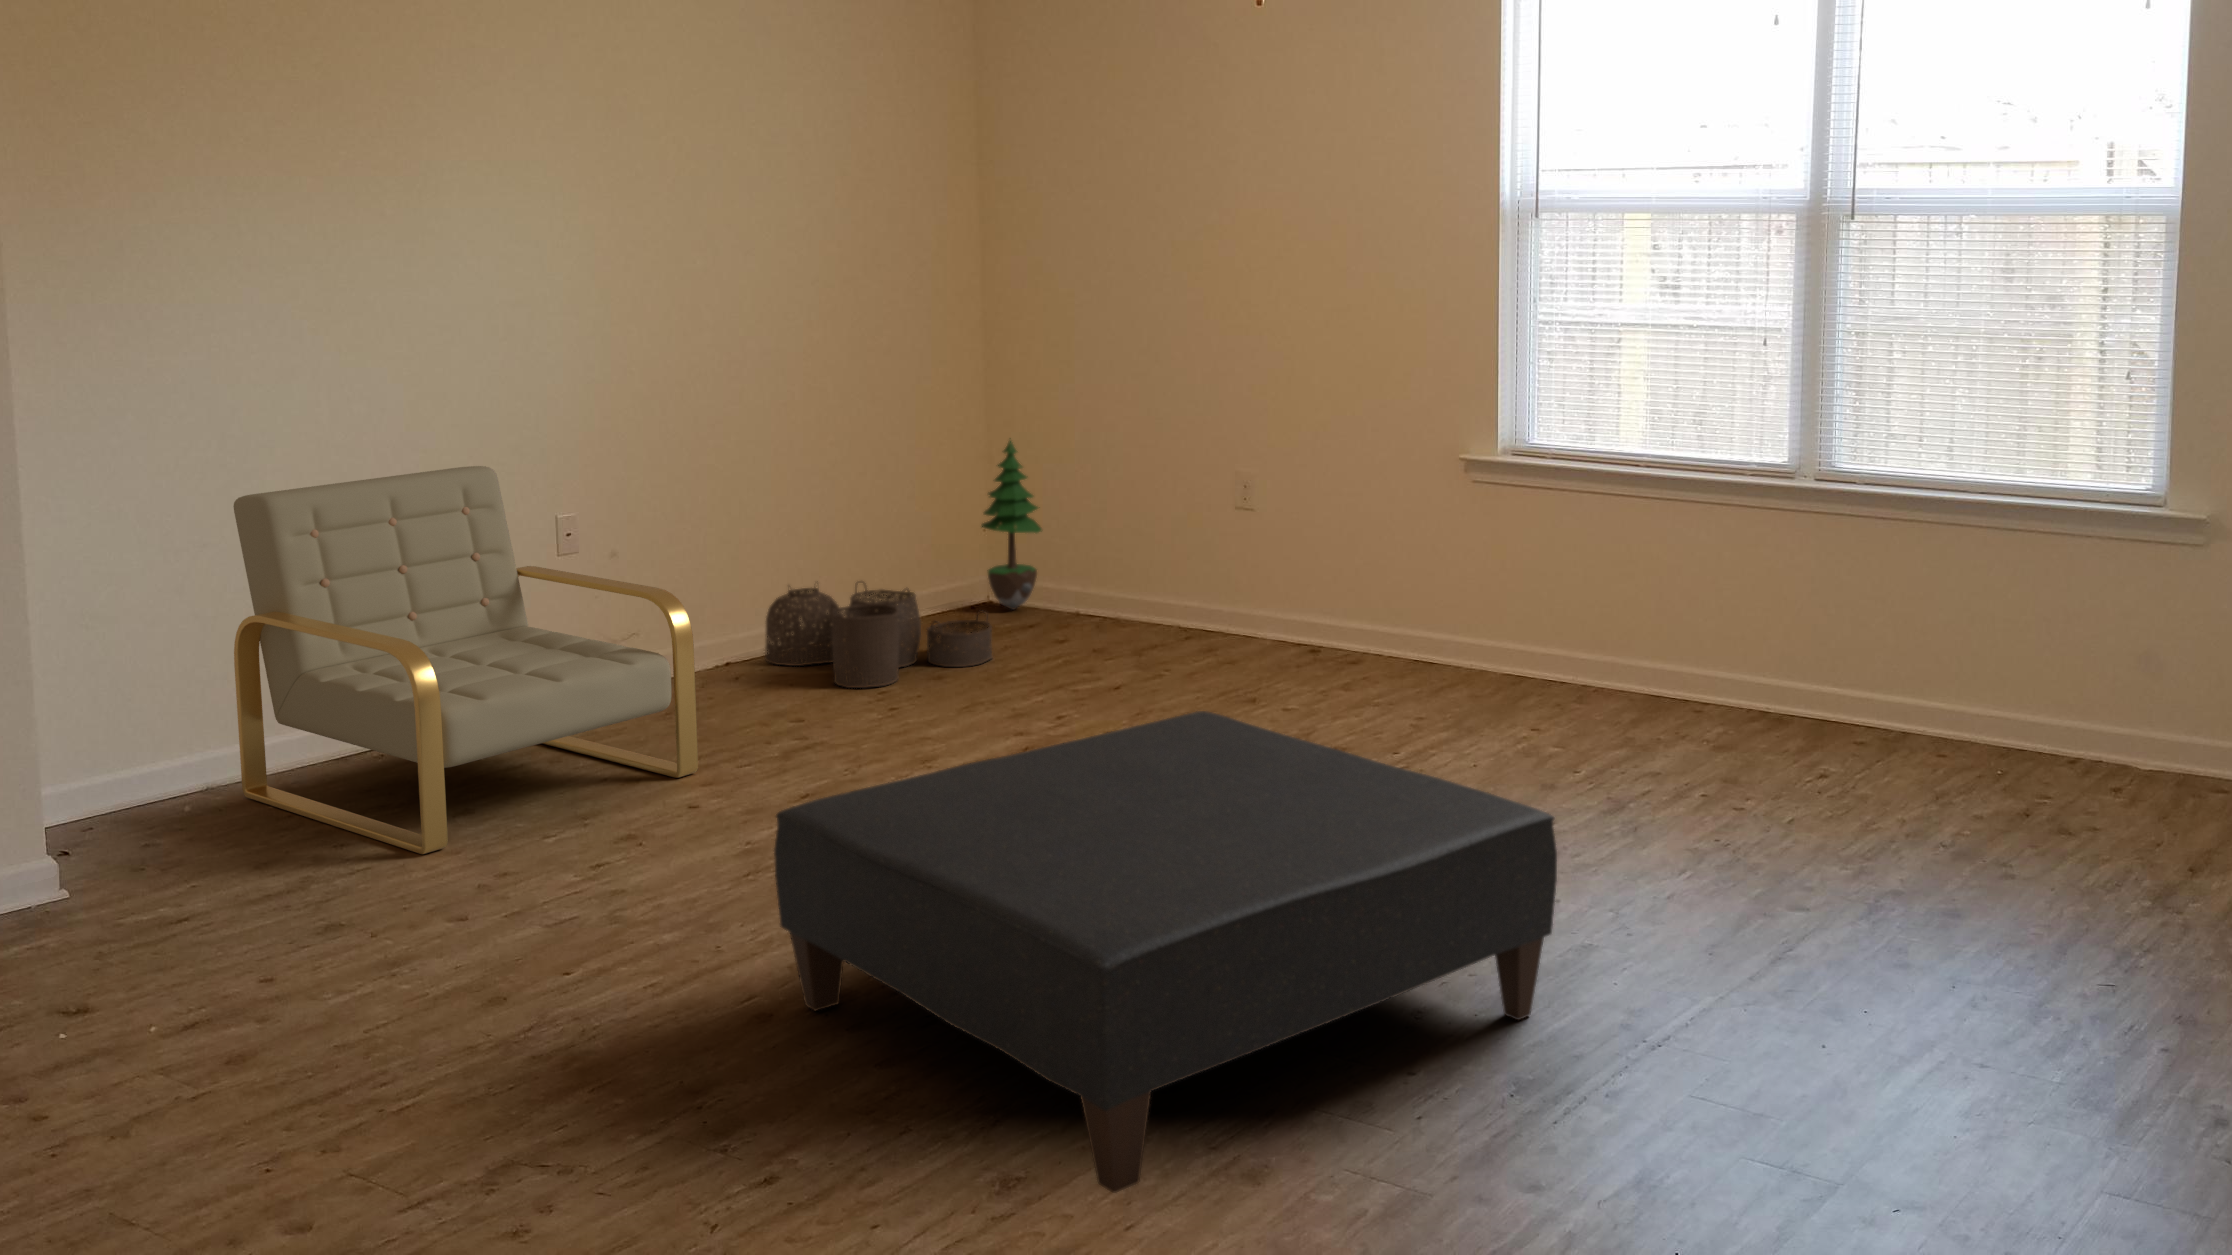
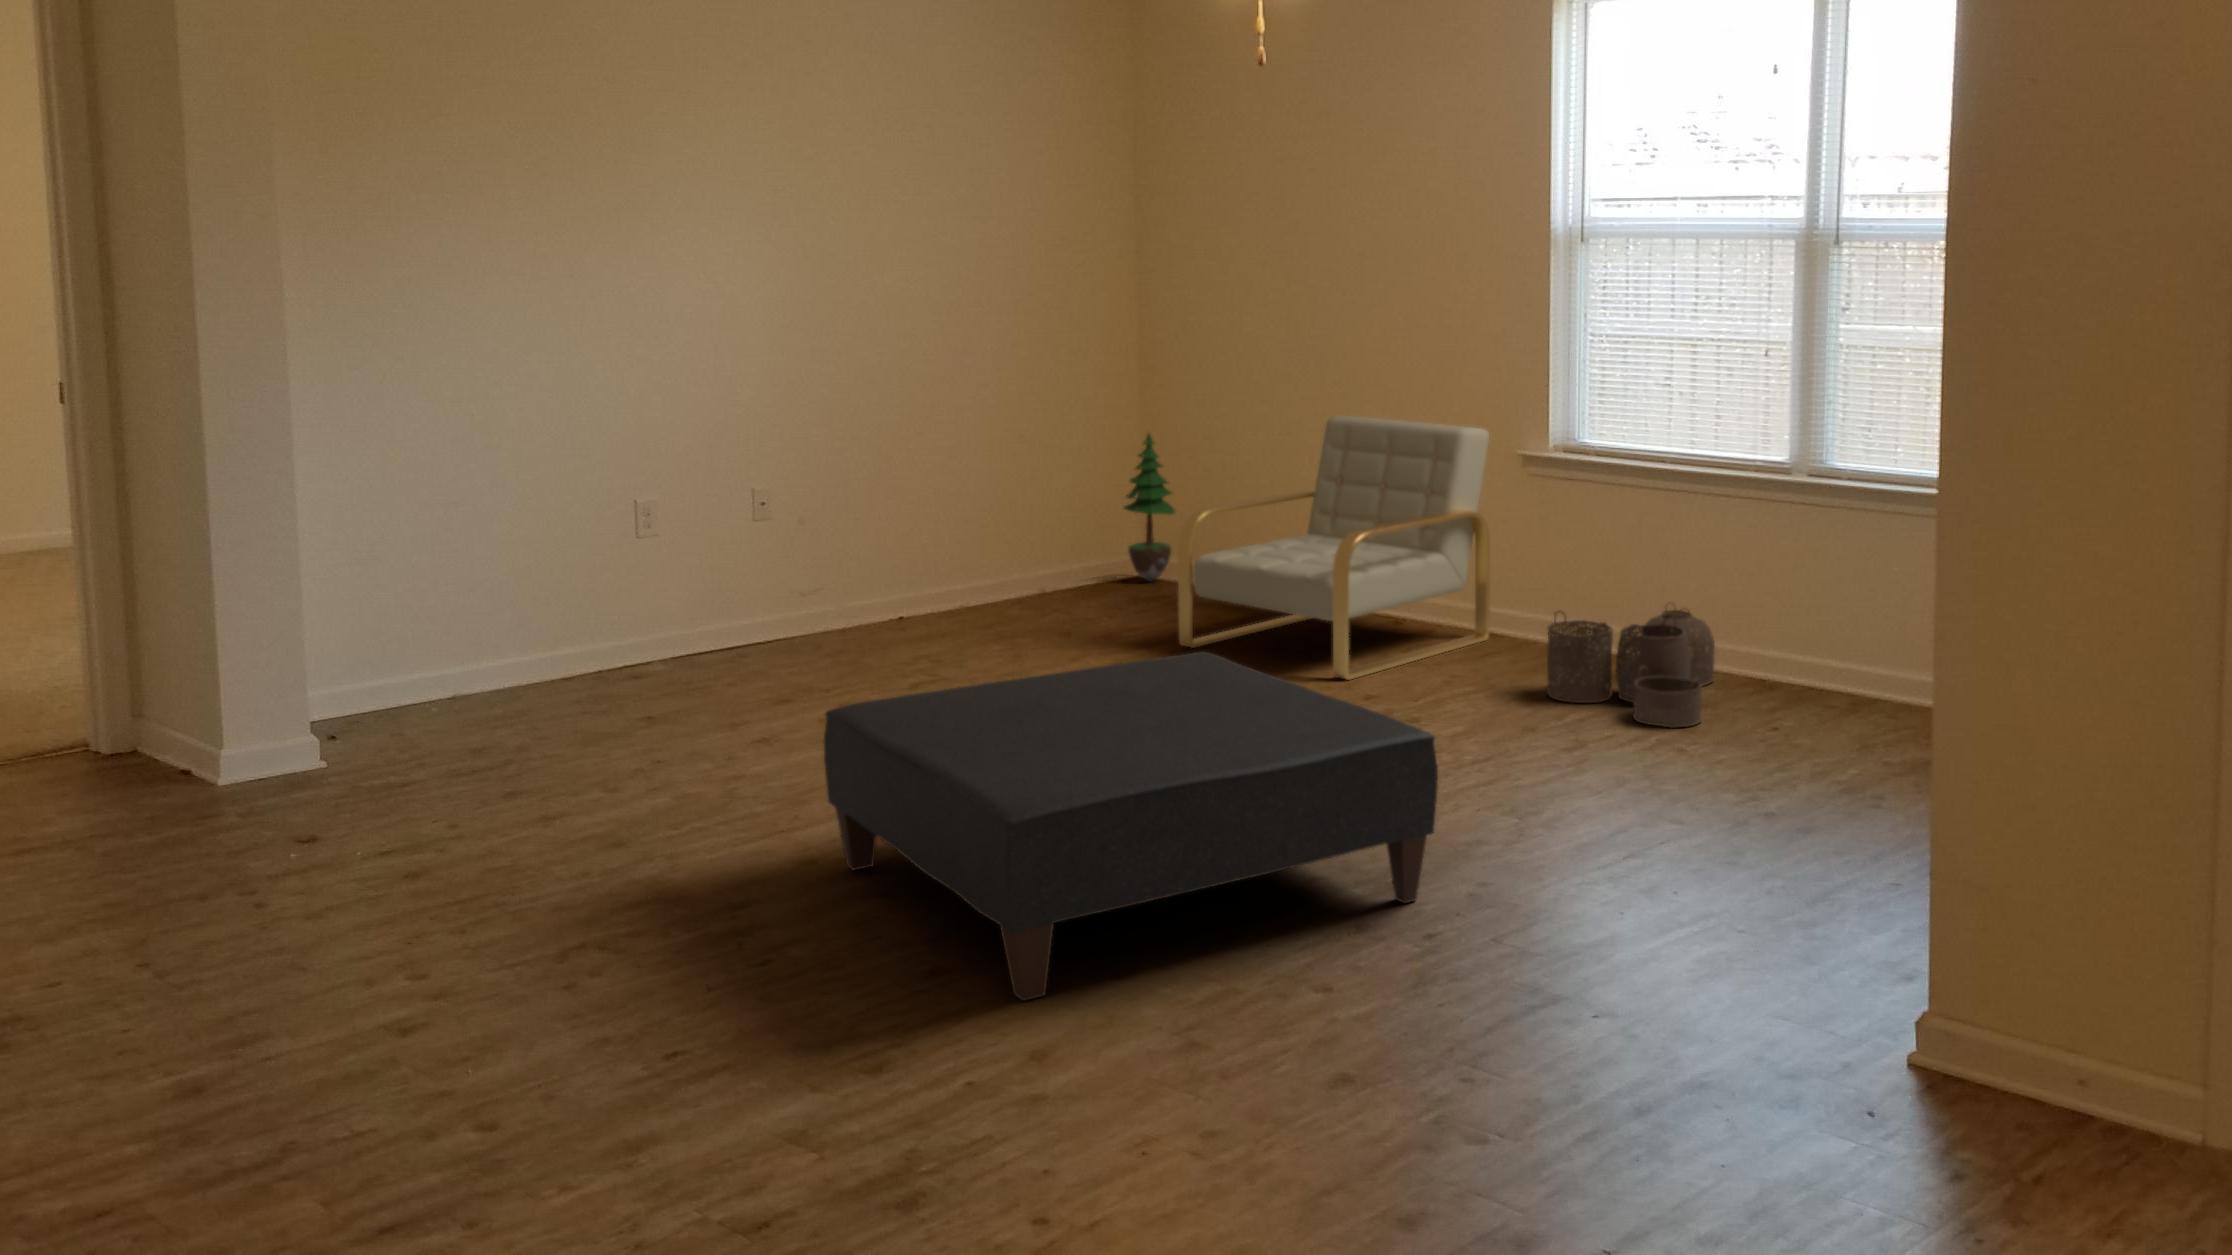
armchair: present [233,466,698,854] -> present [1178,416,1490,680]
woven basket: present [765,582,992,688] -> present [1547,602,1715,728]

